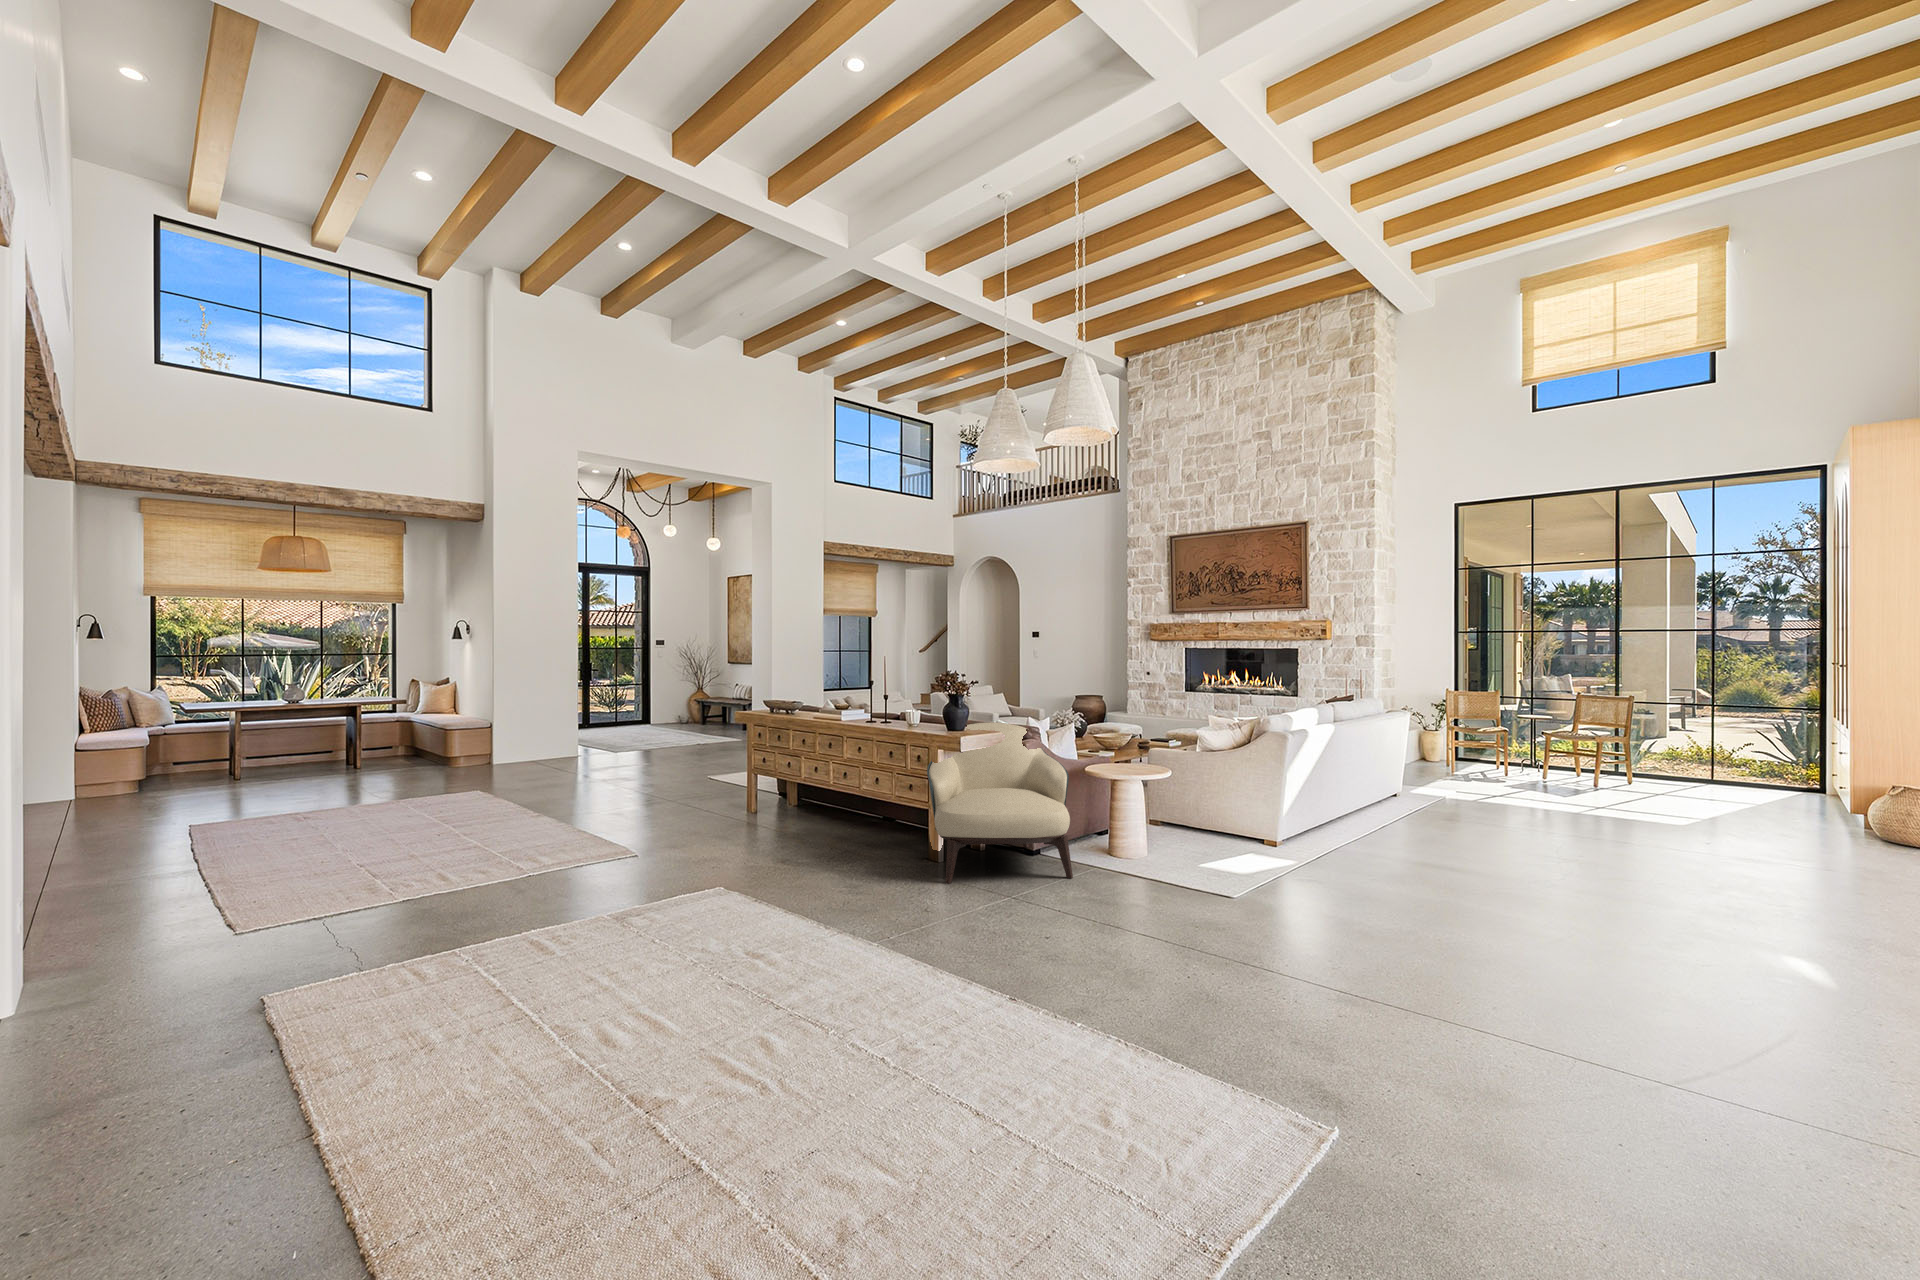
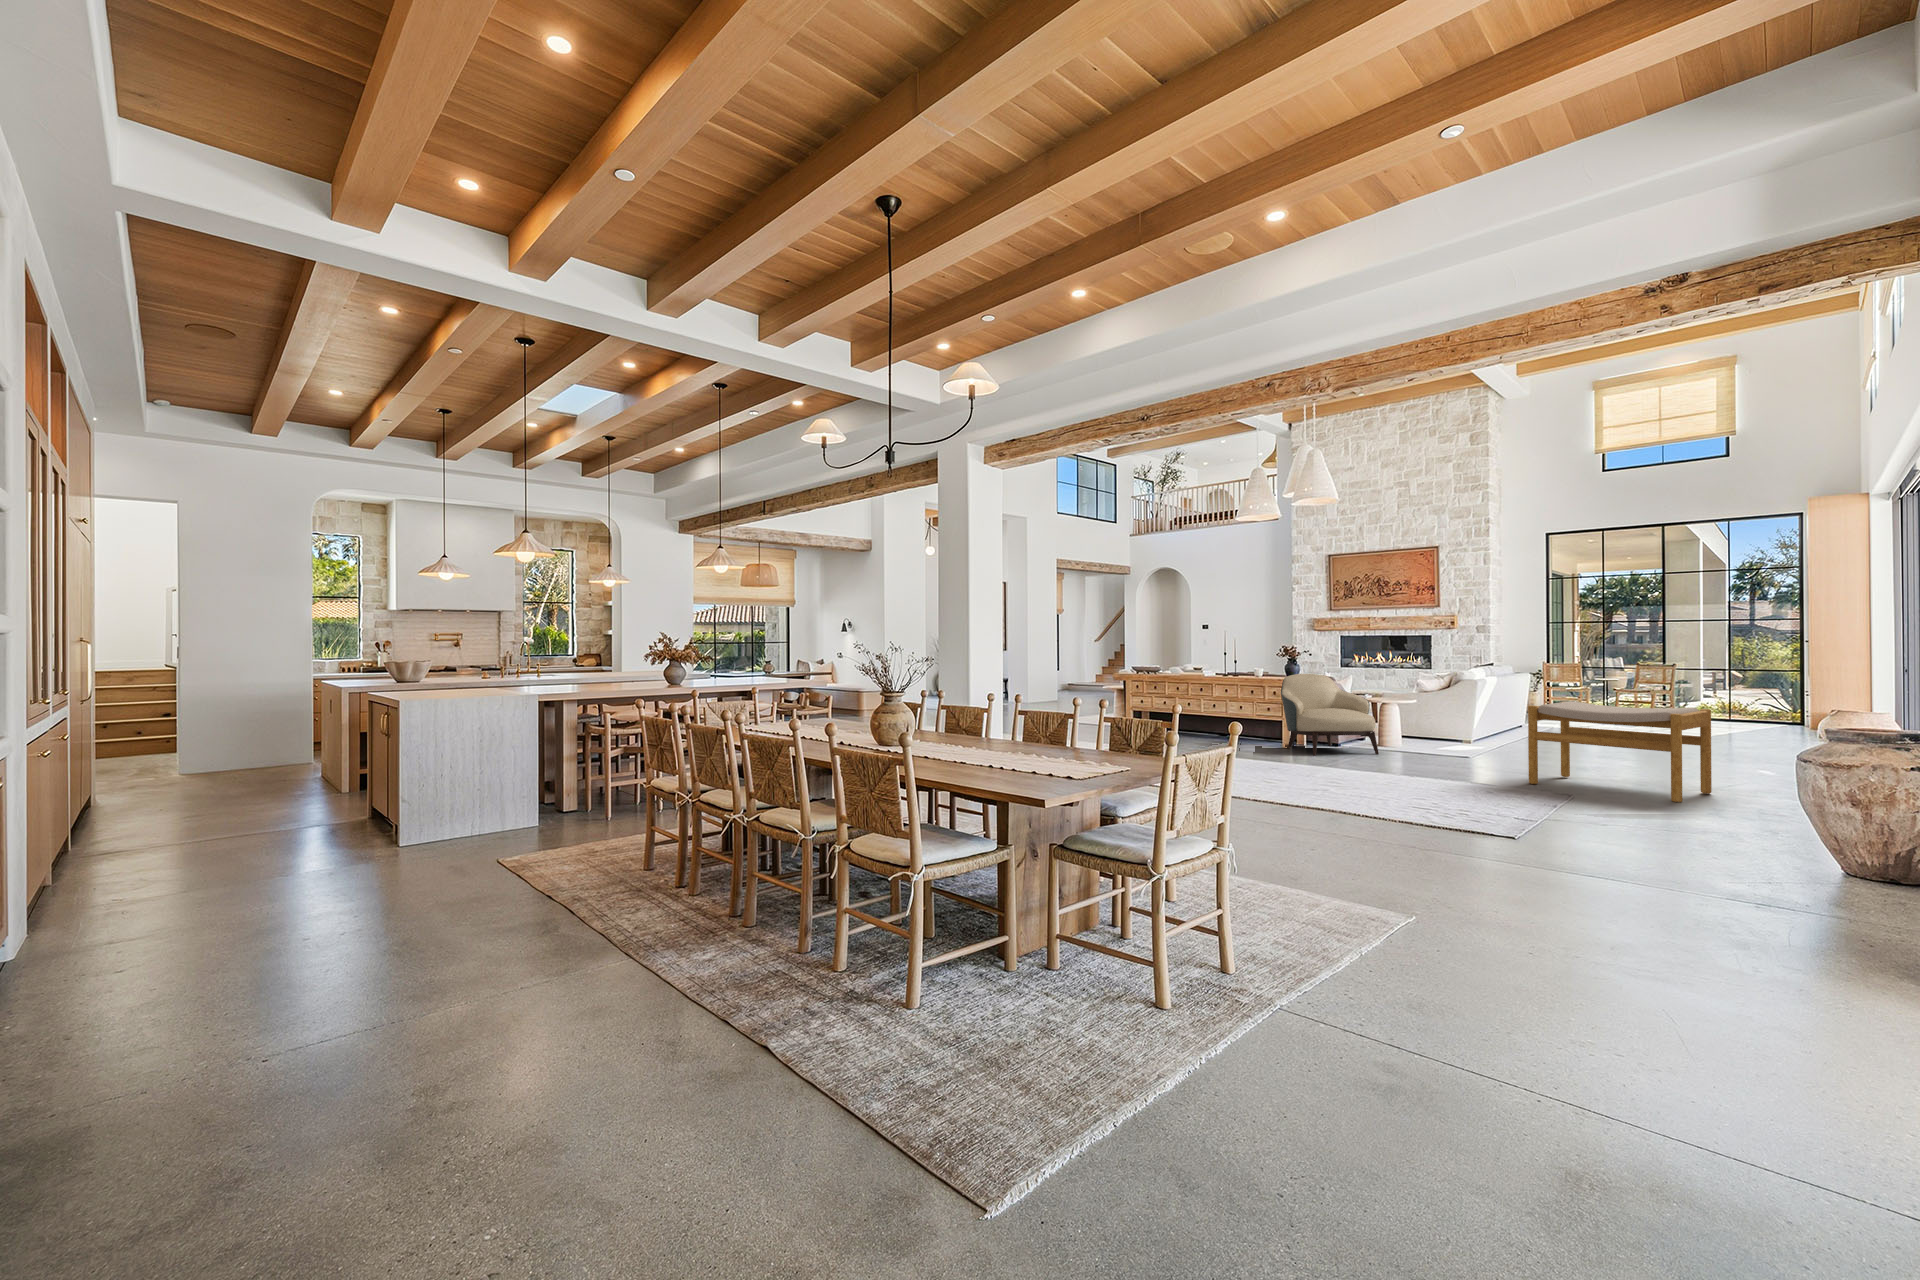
footstool: none [1235,822,1648,1168] -> present [1528,701,1712,802]

